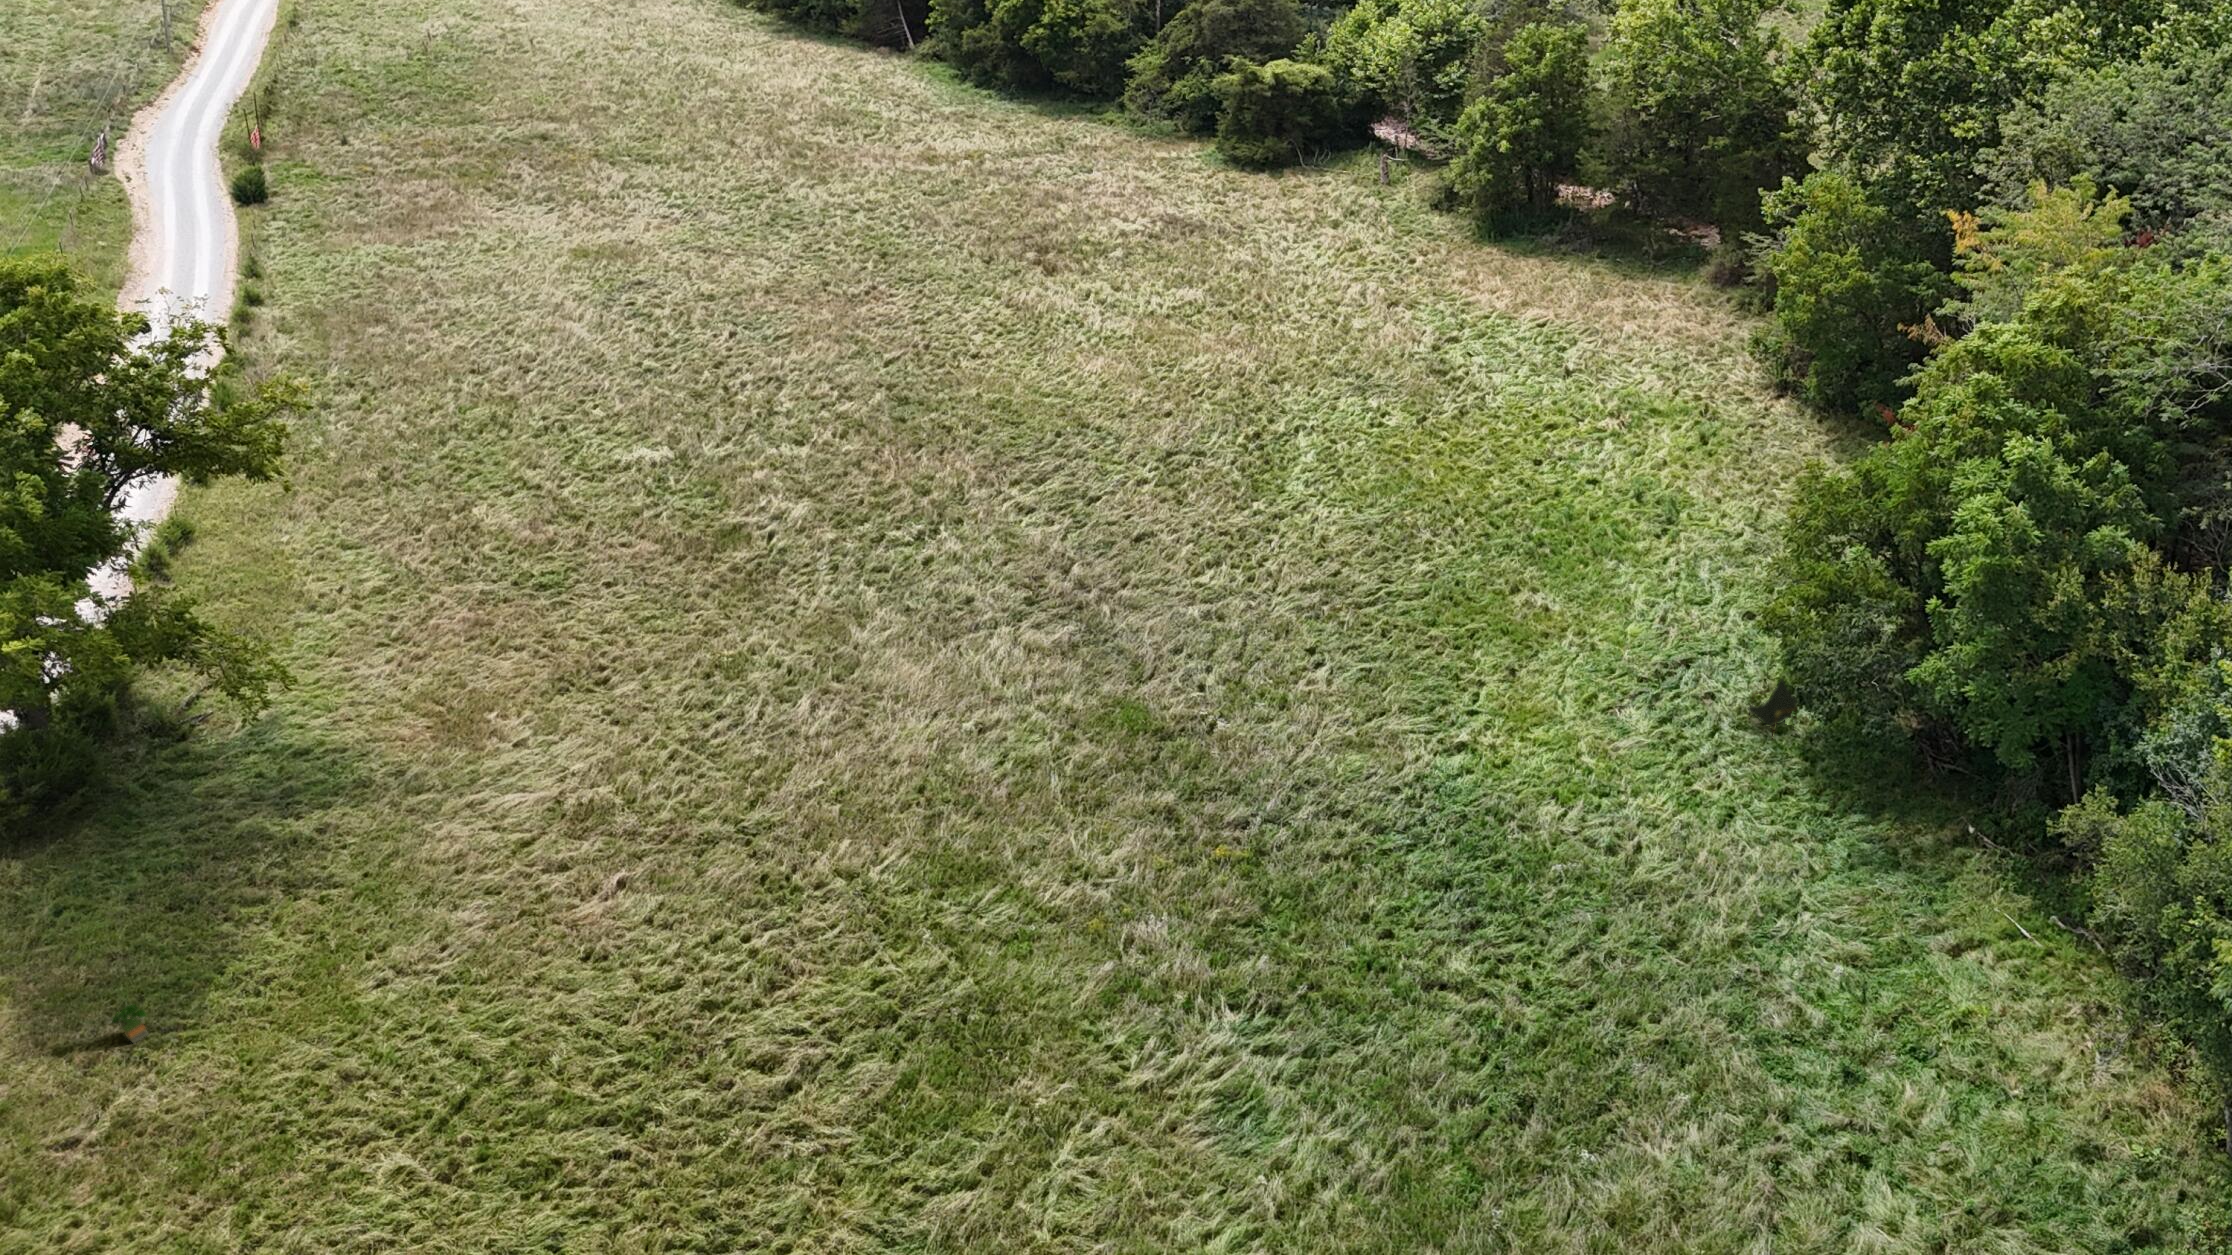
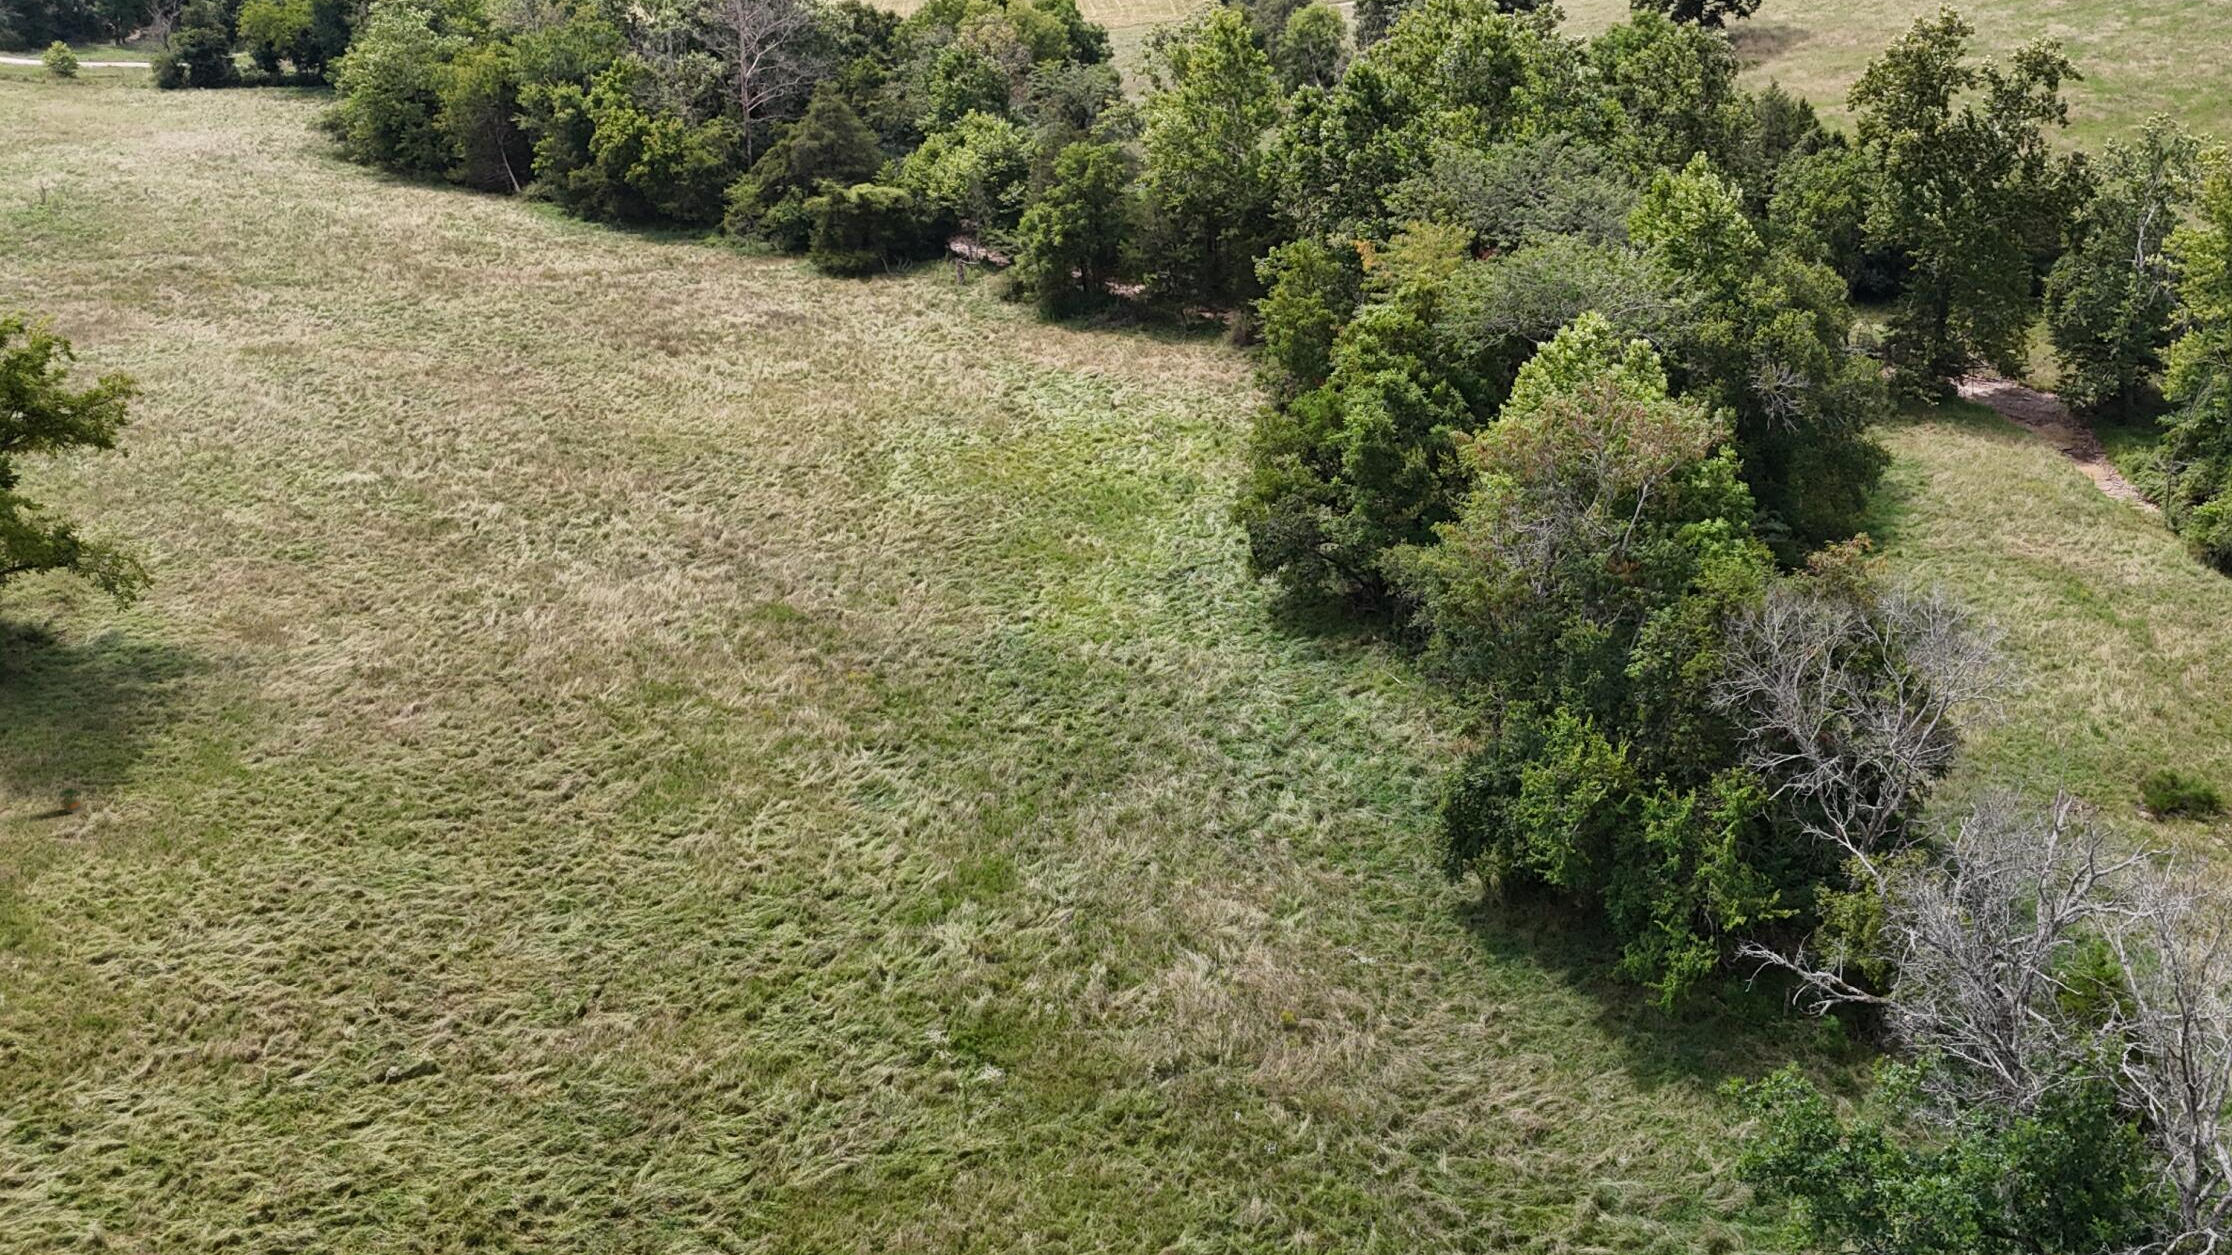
lounge chair: present [1748,678,1797,735] -> none [1221,561,1255,600]

